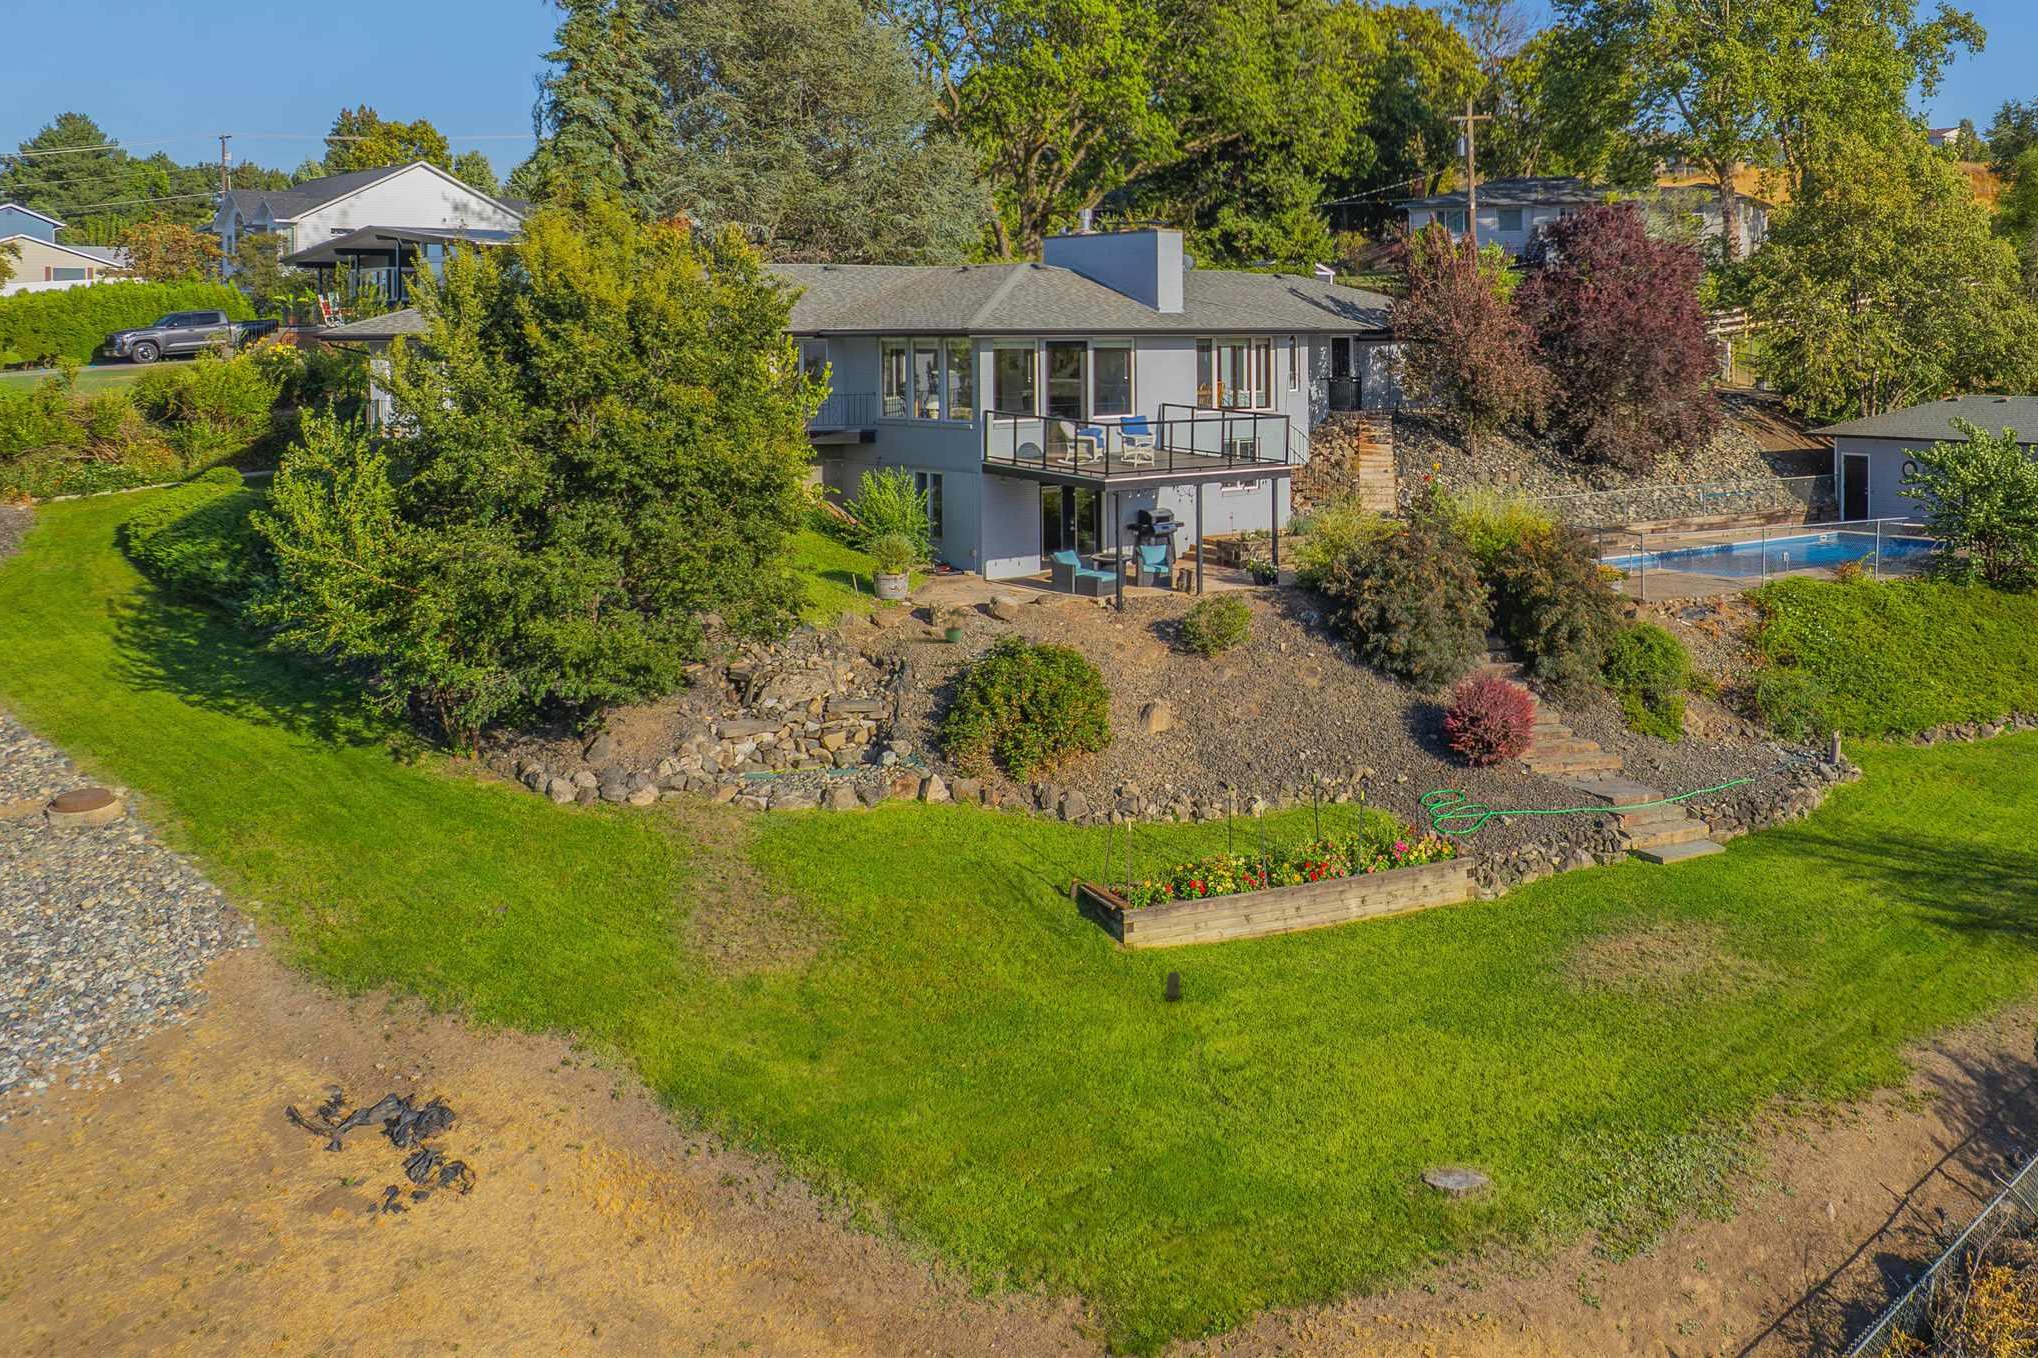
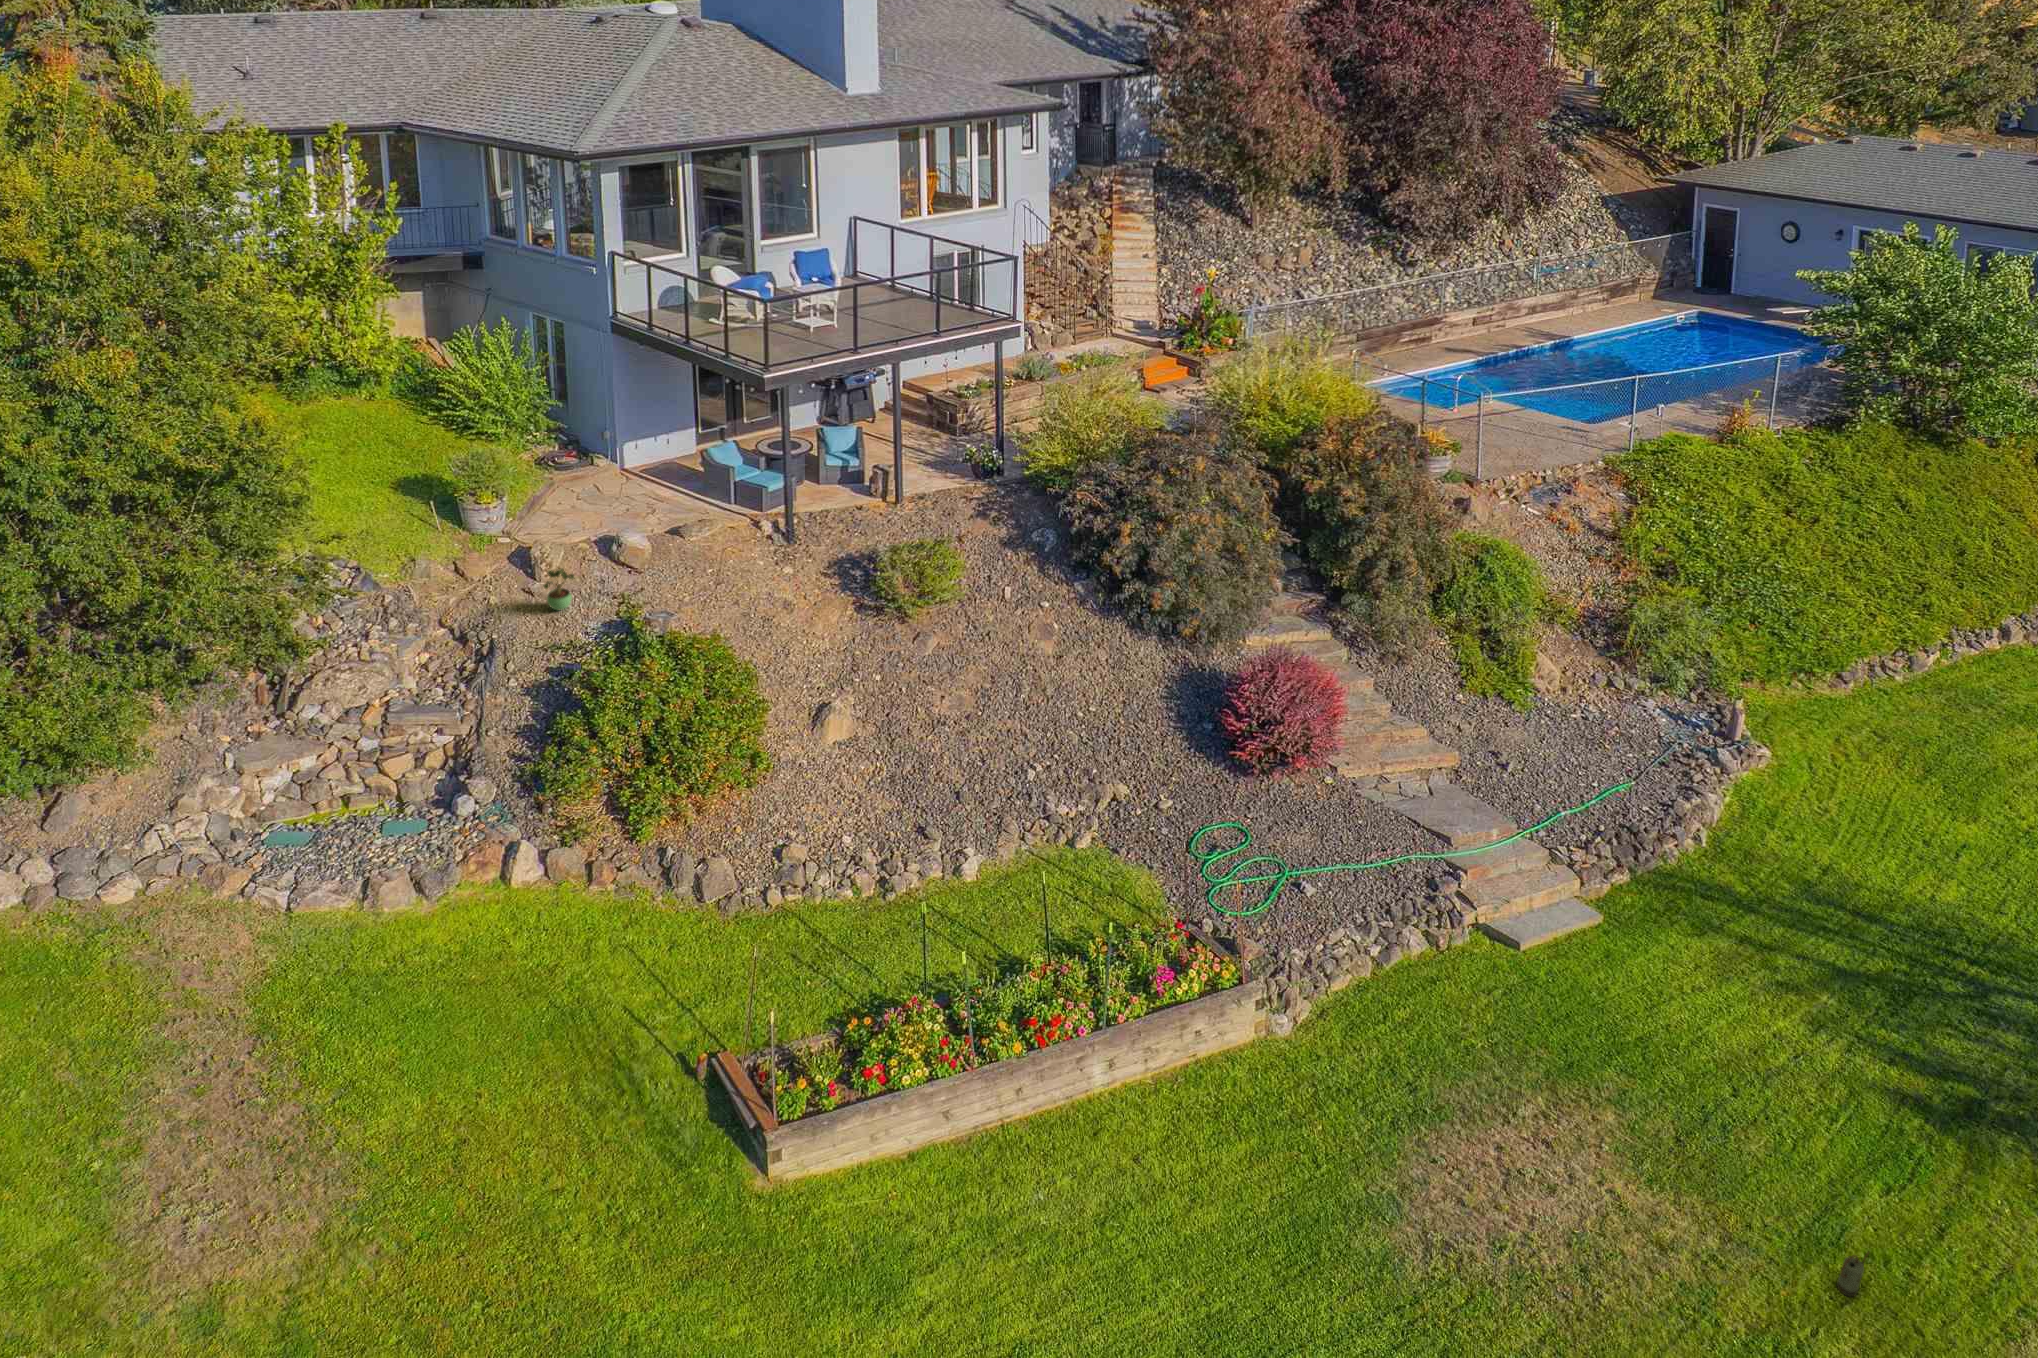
watering can: present [1160,971,1181,1001] -> present [1837,1252,1869,1297]

